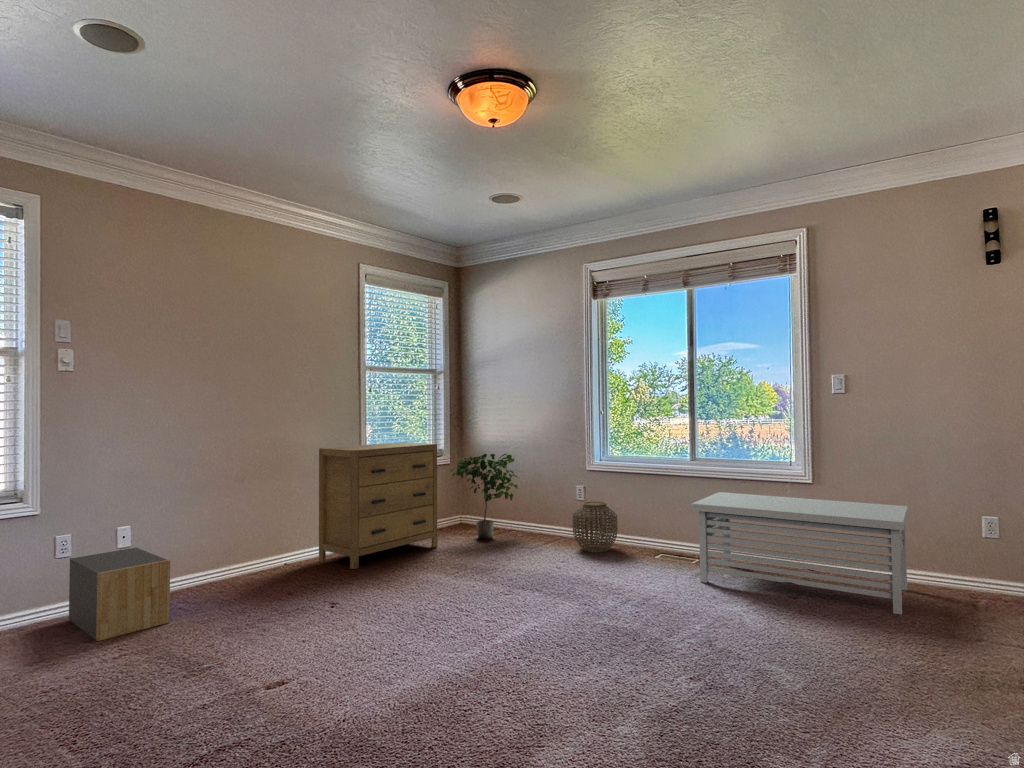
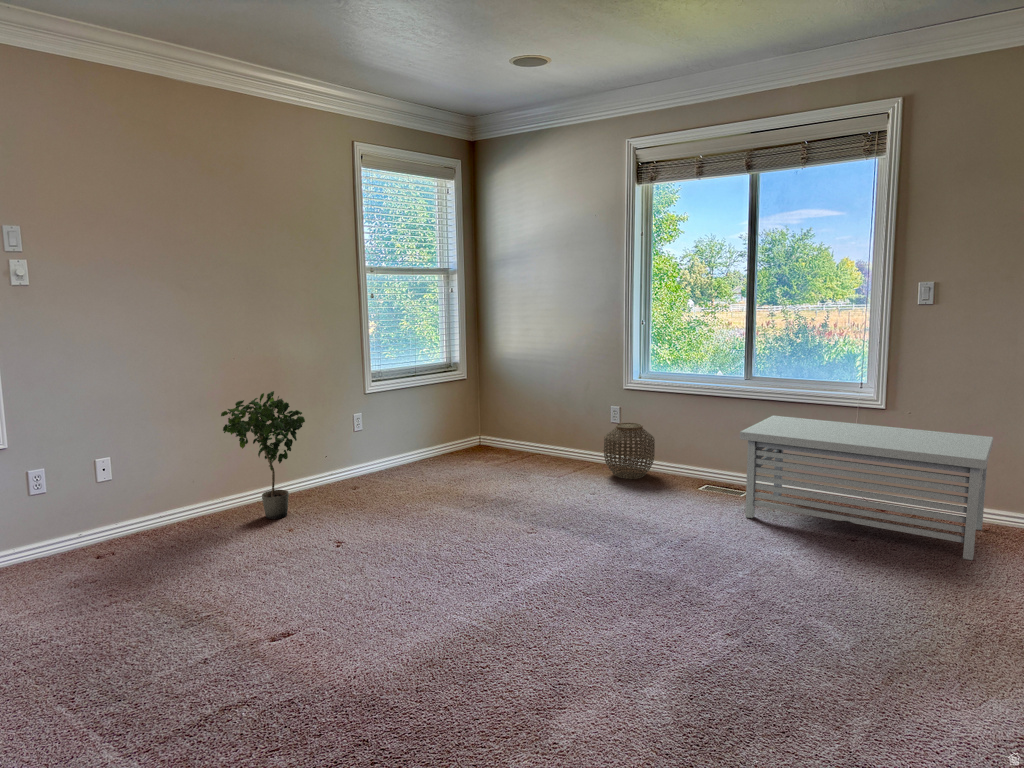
dresser: present [319,442,437,569] -> none [318,355,453,498]
potted plant: present [450,454,518,539] -> present [221,391,305,519]
nightstand: present [69,548,170,641] -> none [56,479,168,581]

